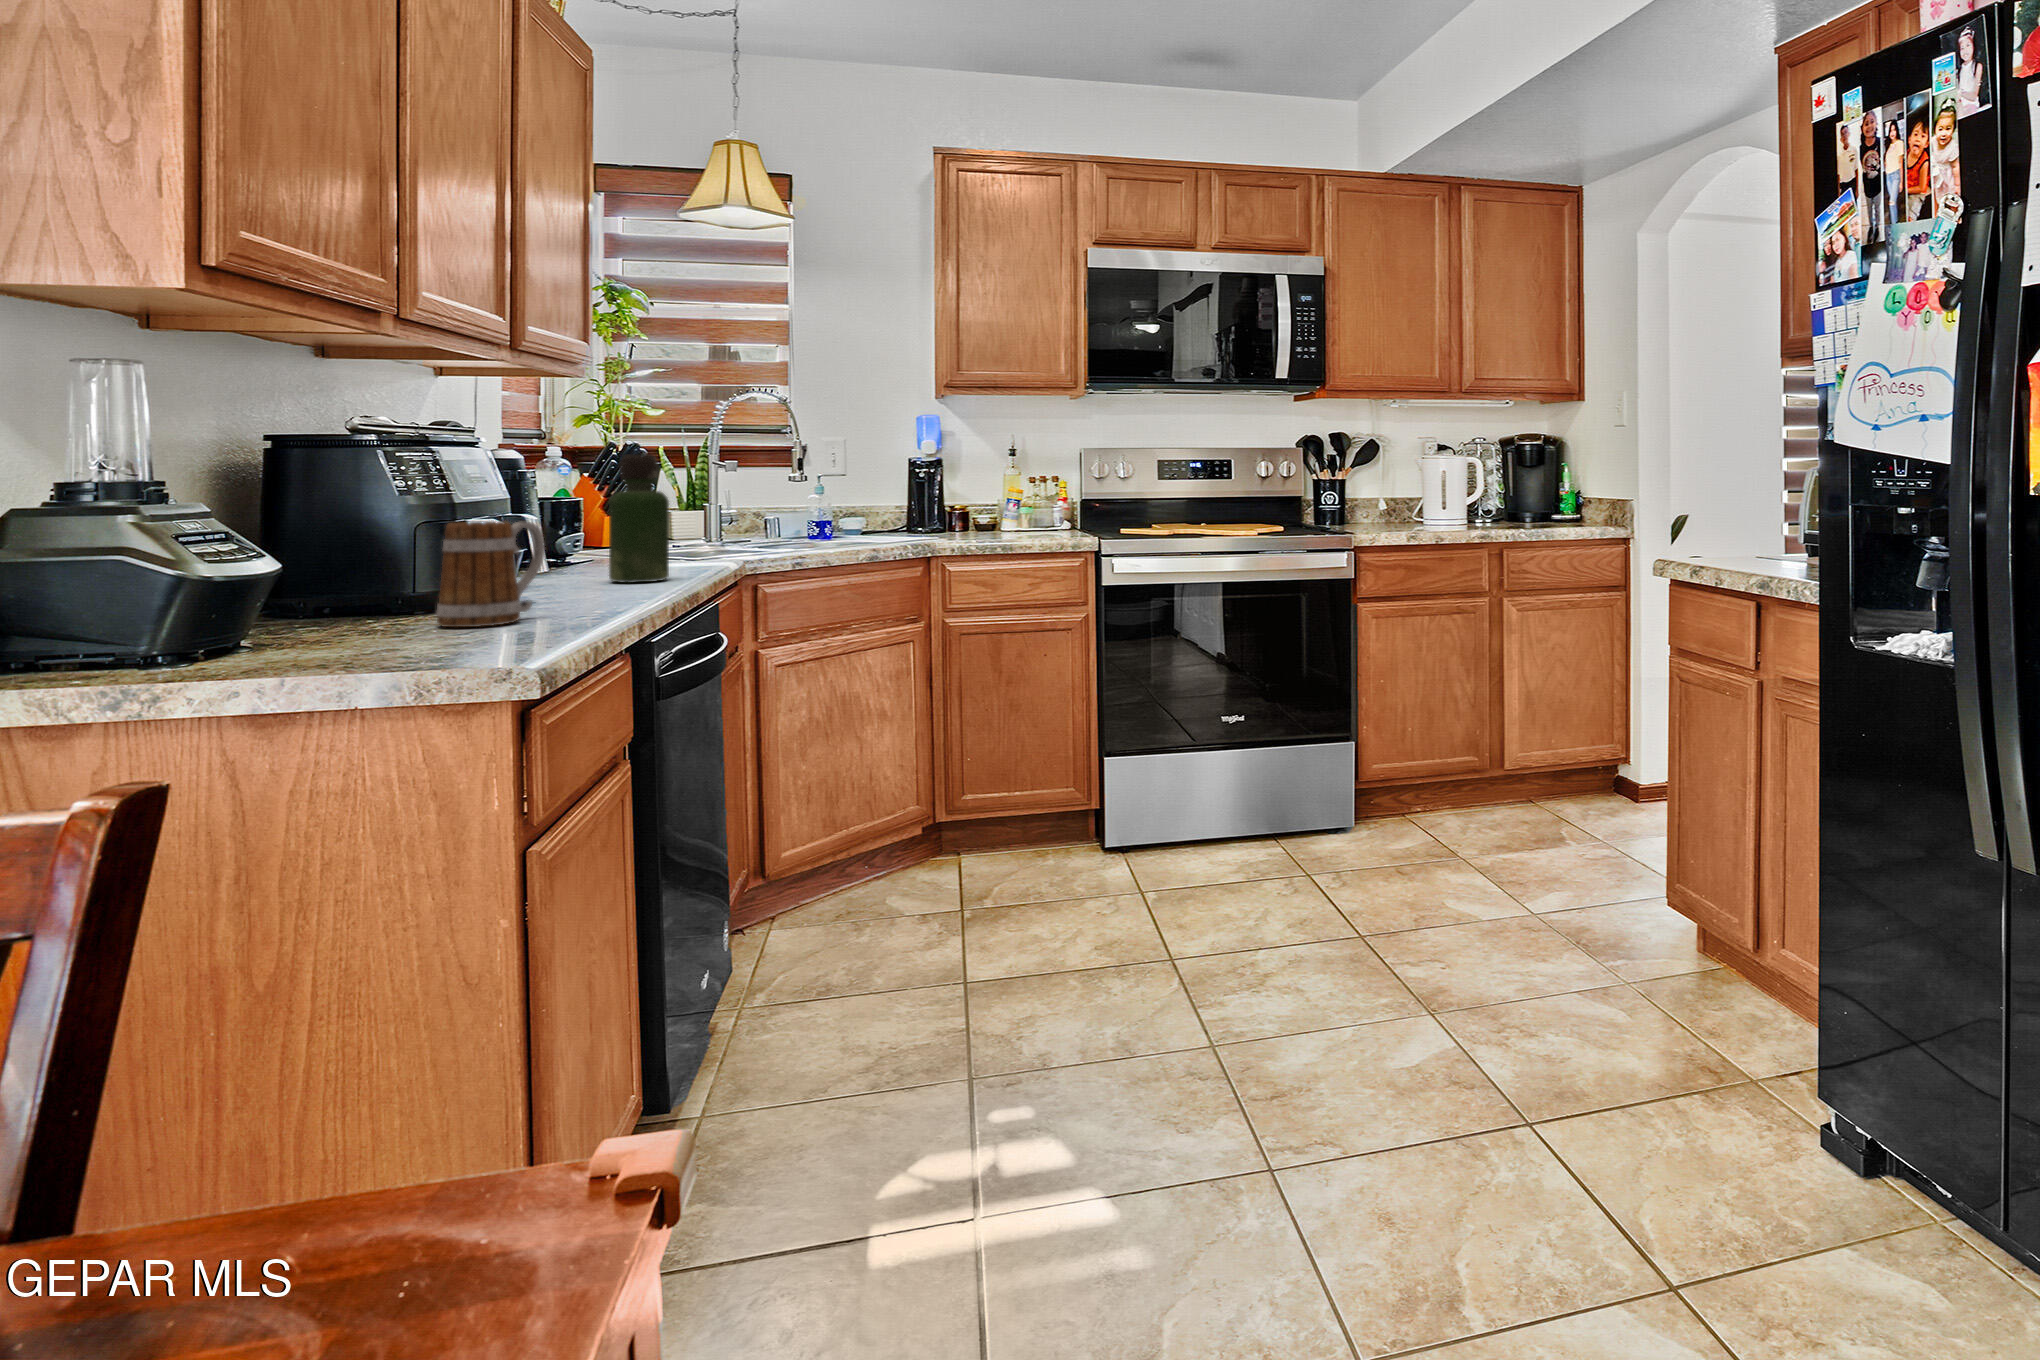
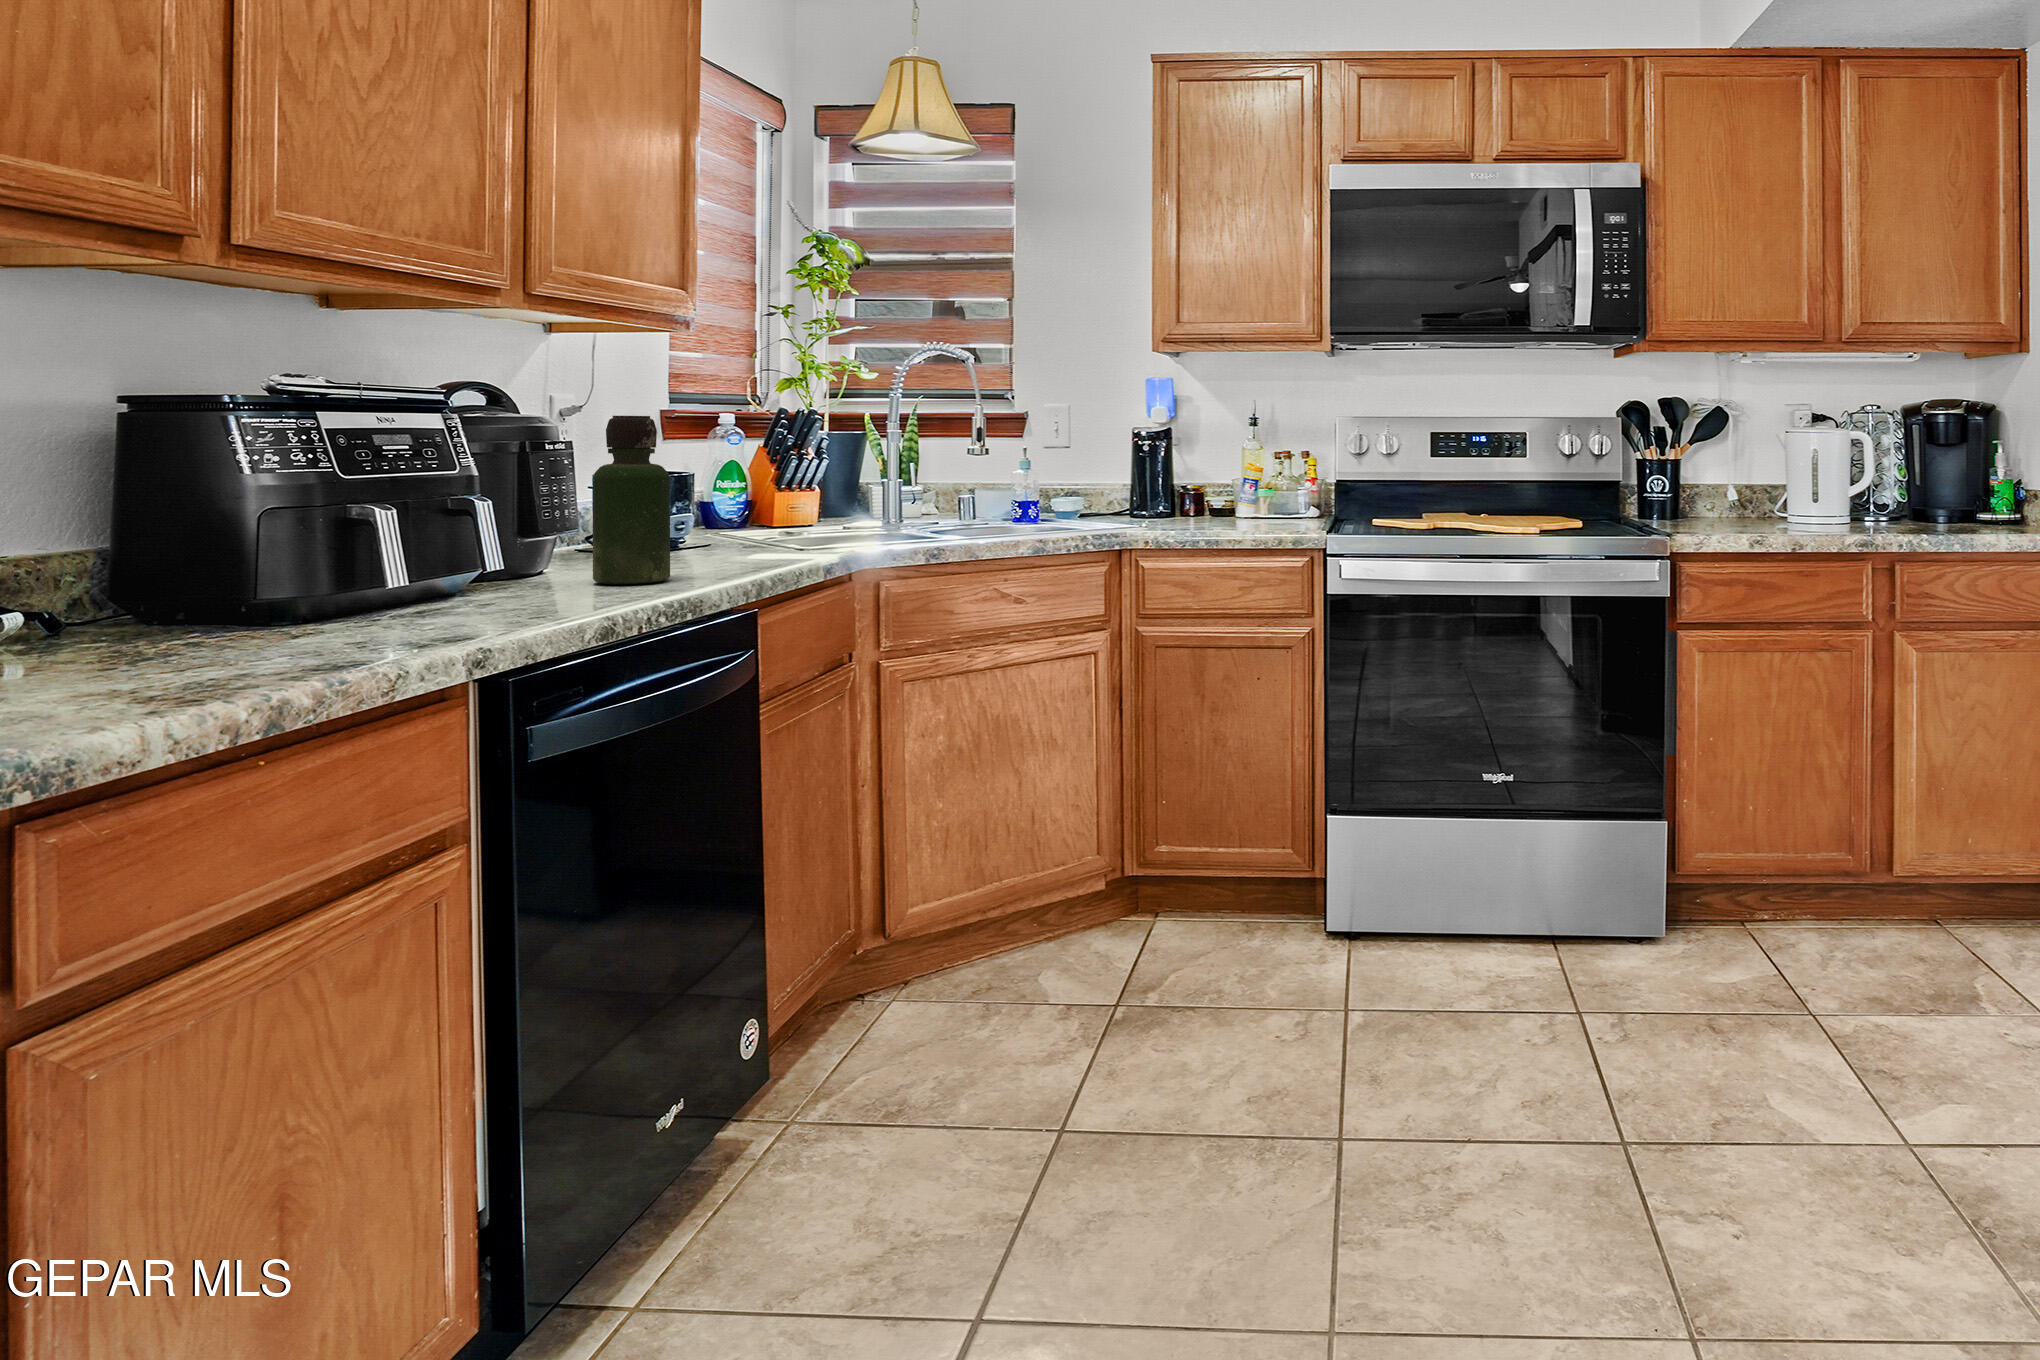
mug: present [436,521,545,627] -> none [147,507,333,660]

